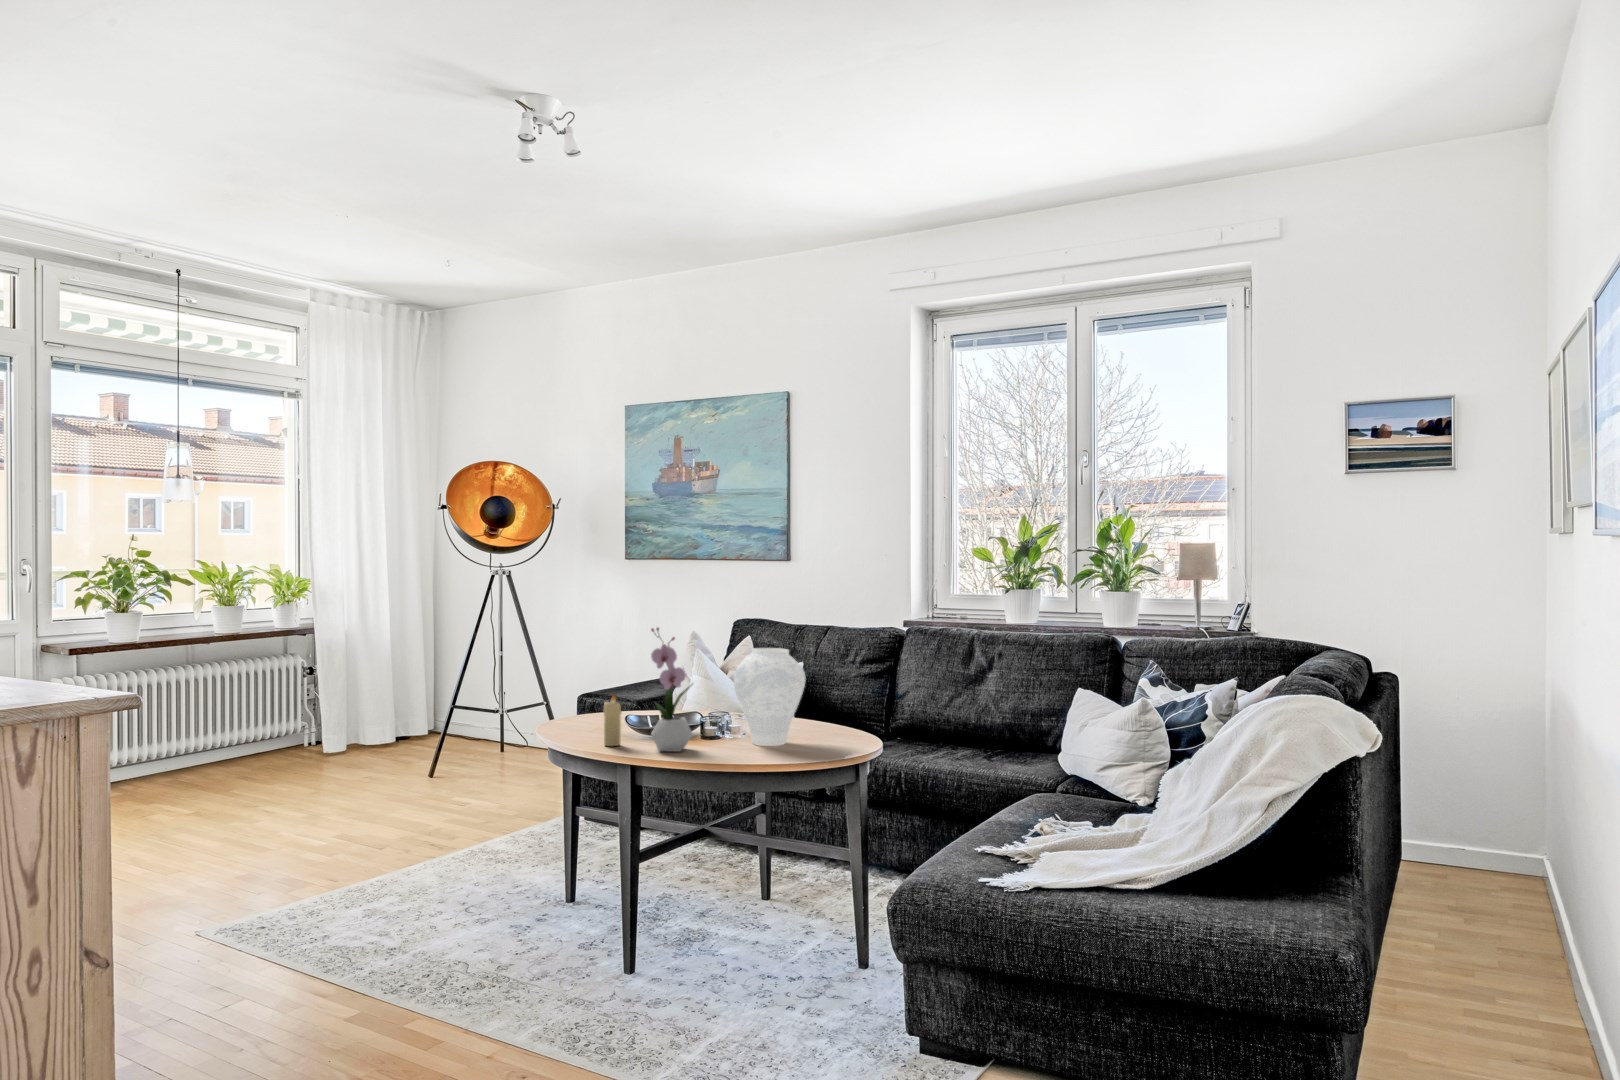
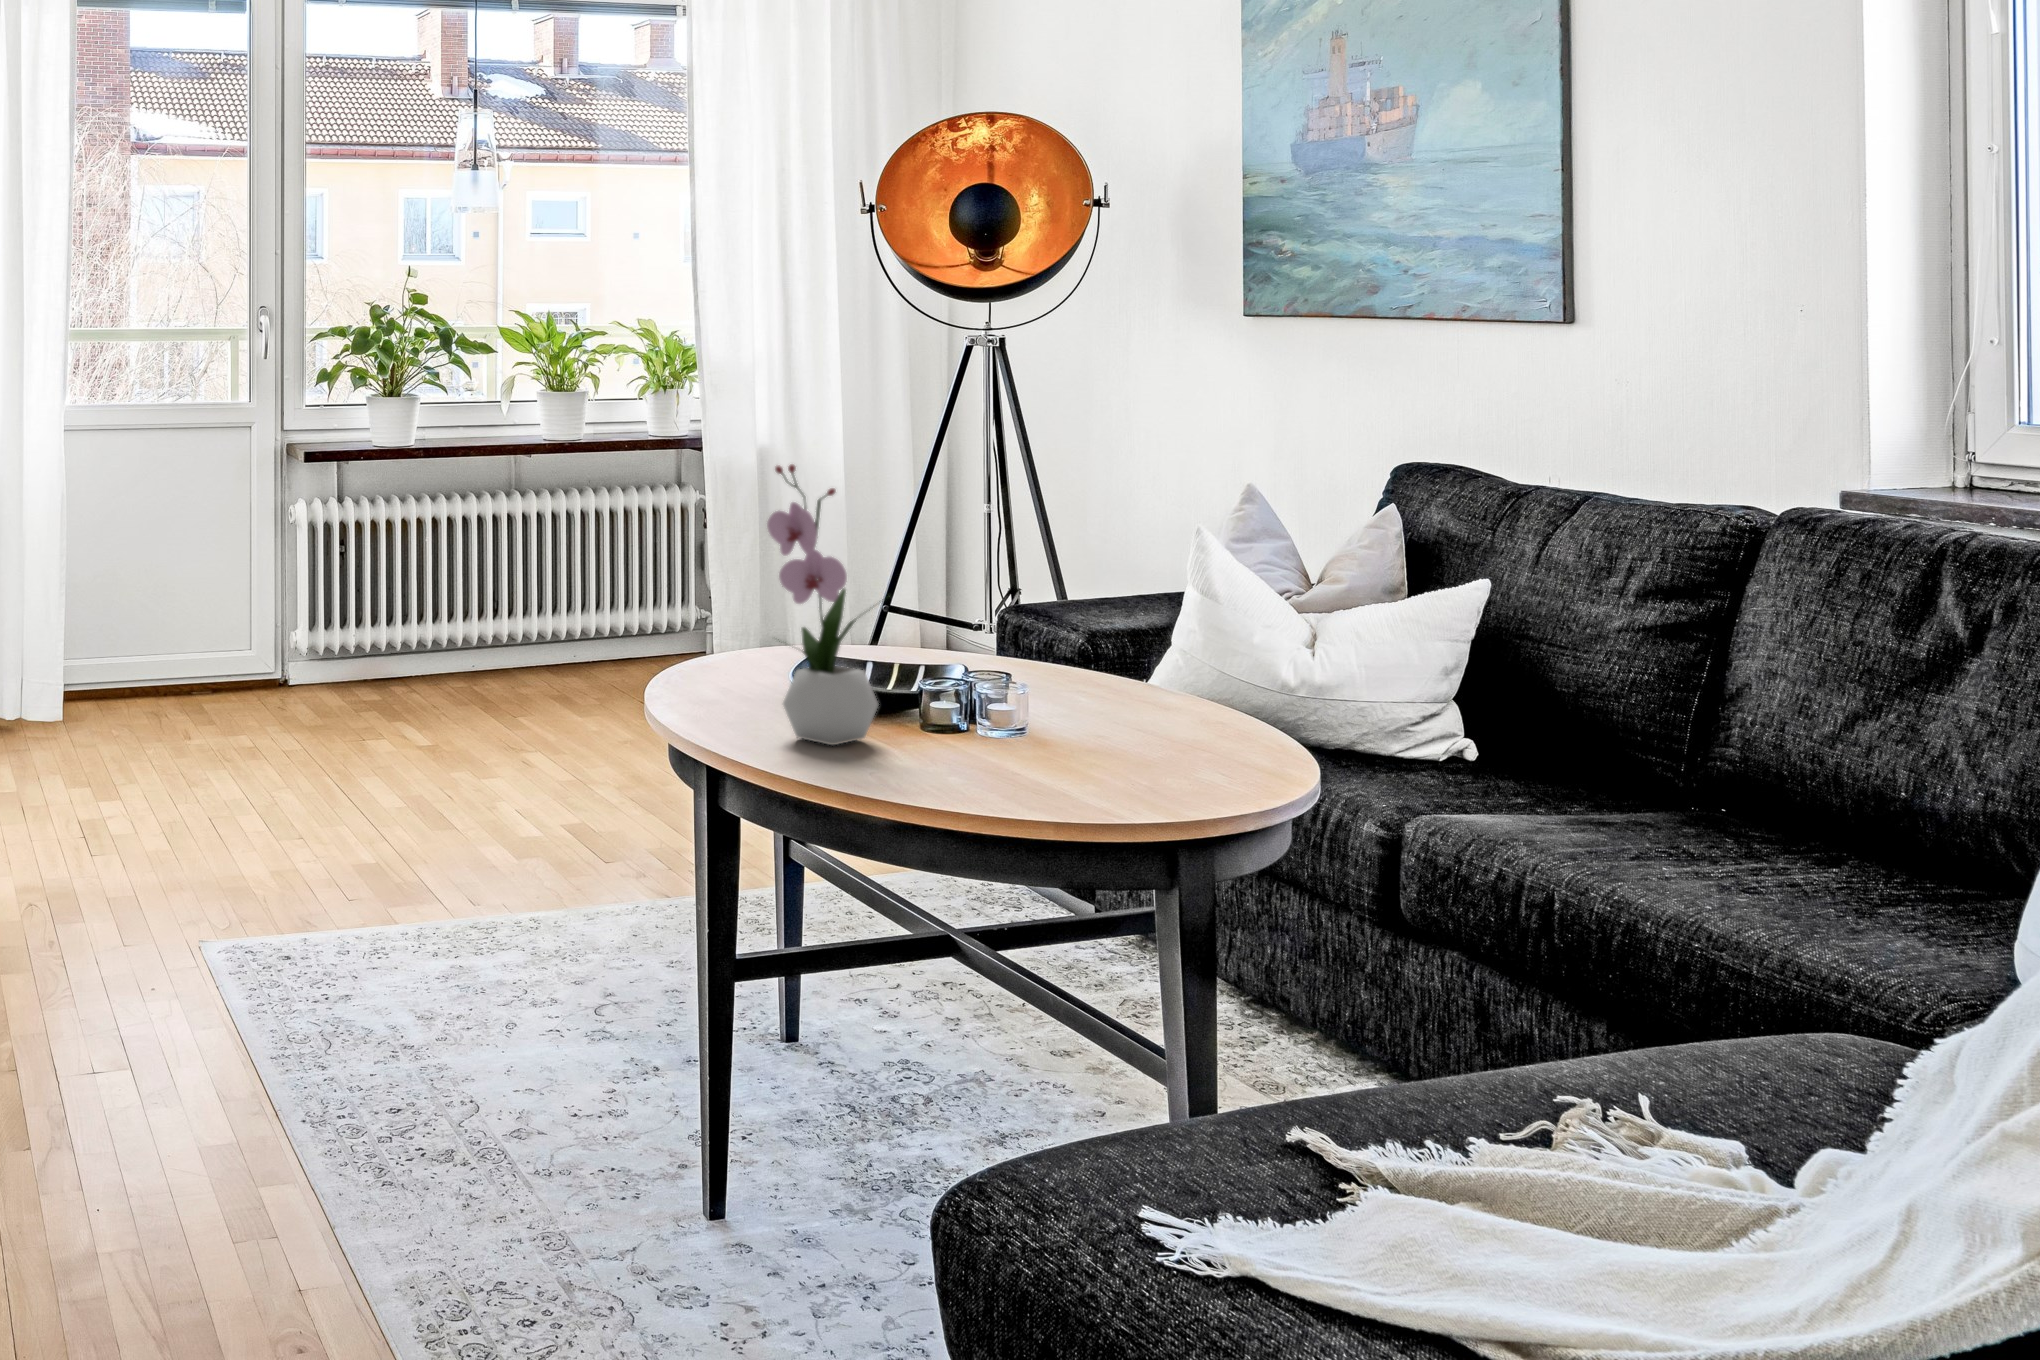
vase: present [734,648,806,746] -> none [987,528,1165,767]
candle: present [603,695,621,746] -> none [721,600,759,714]

